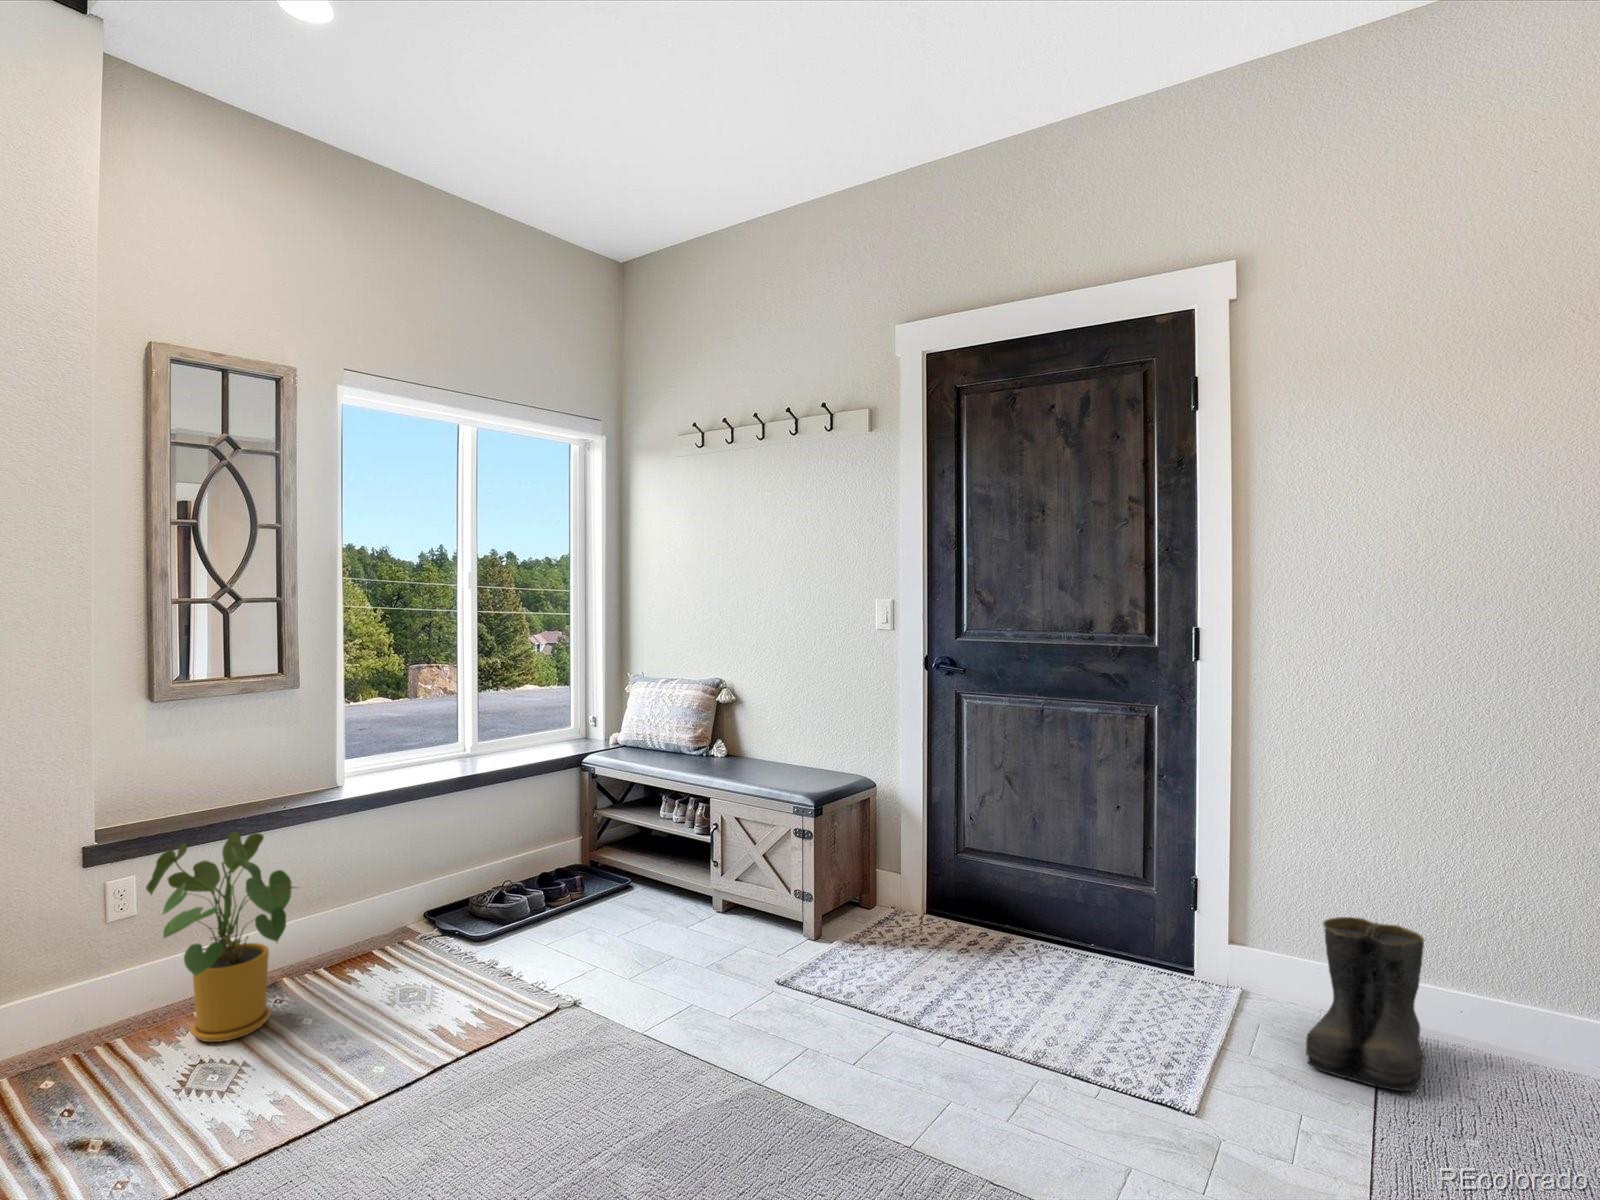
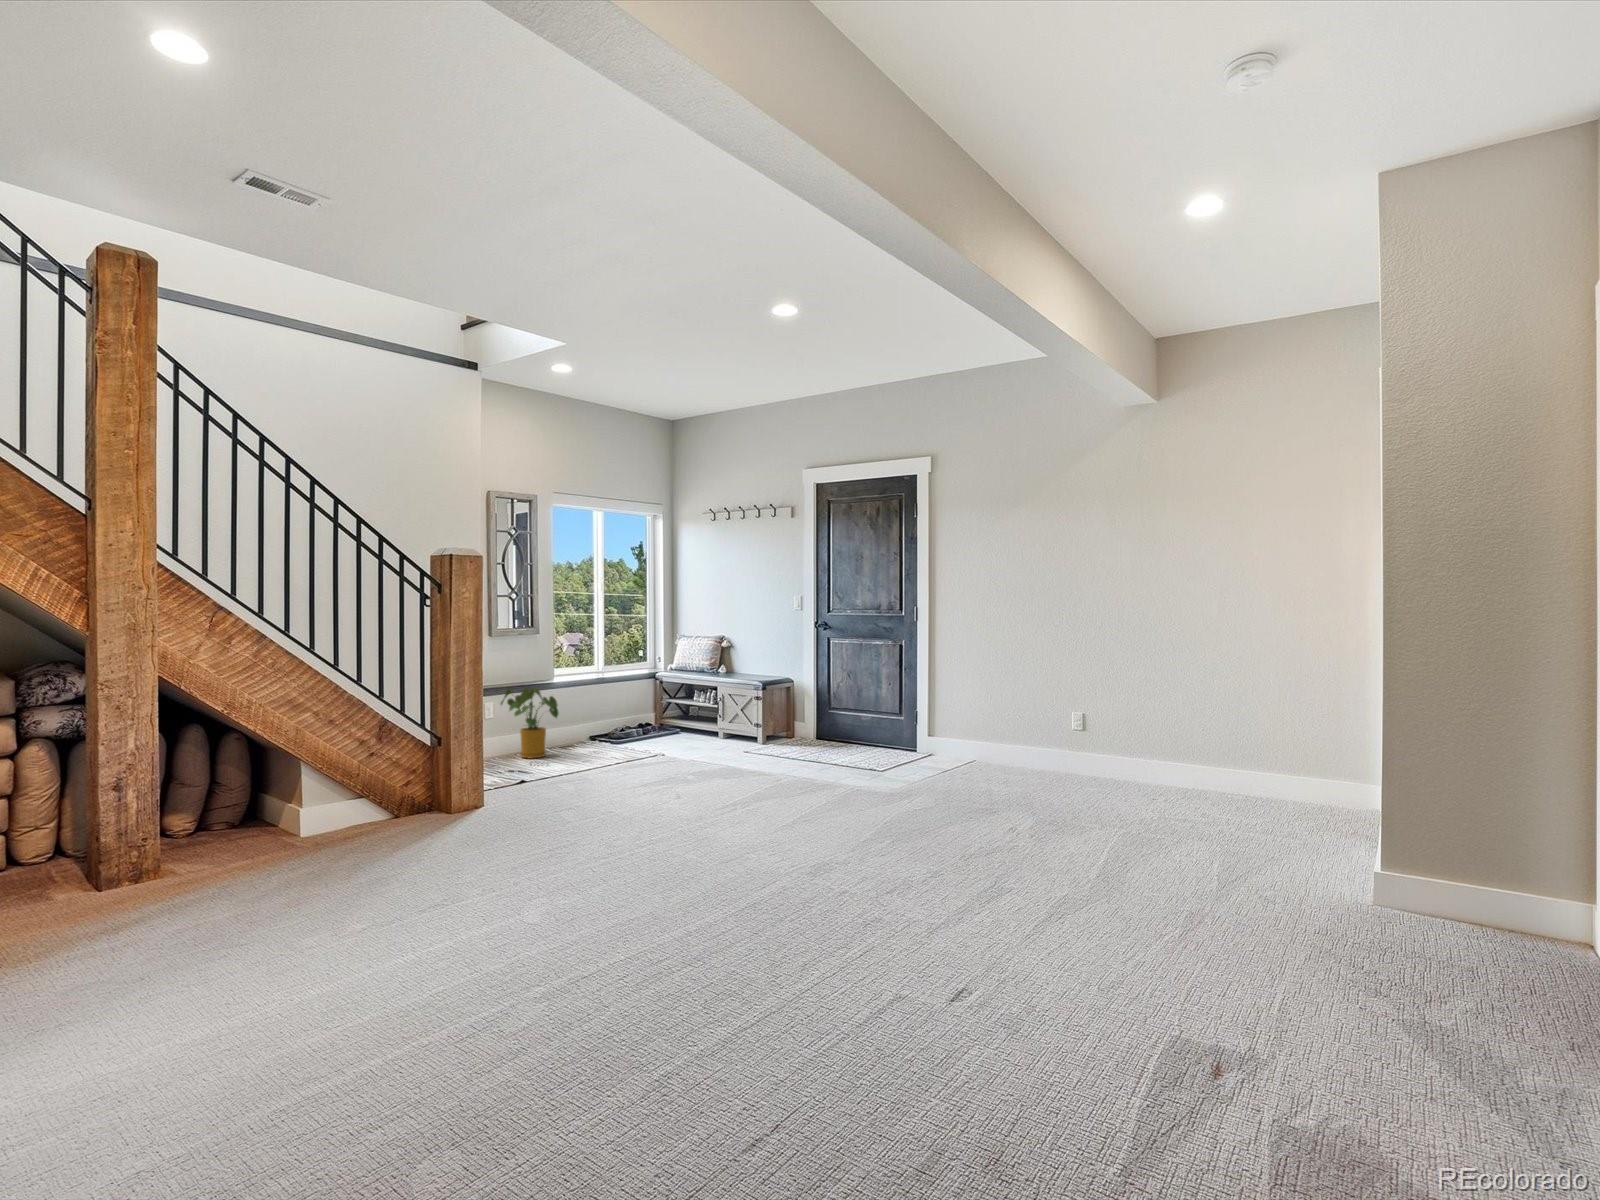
boots: present [1306,917,1424,1091] -> none [933,716,983,765]

